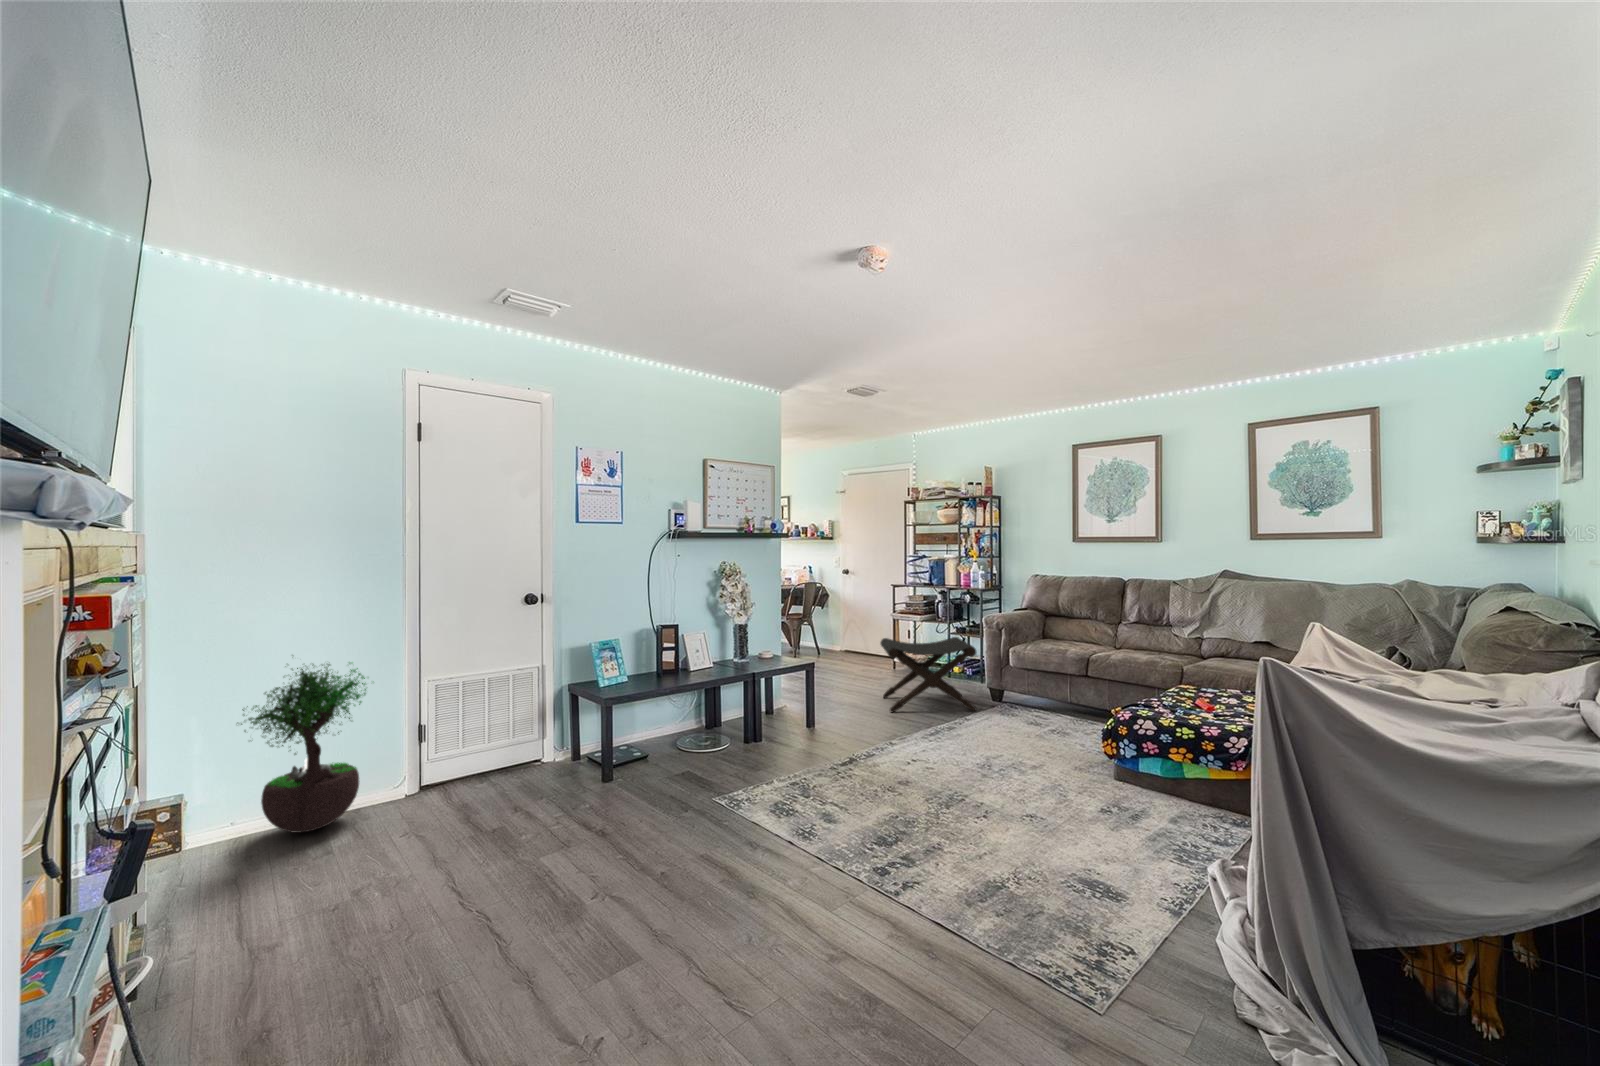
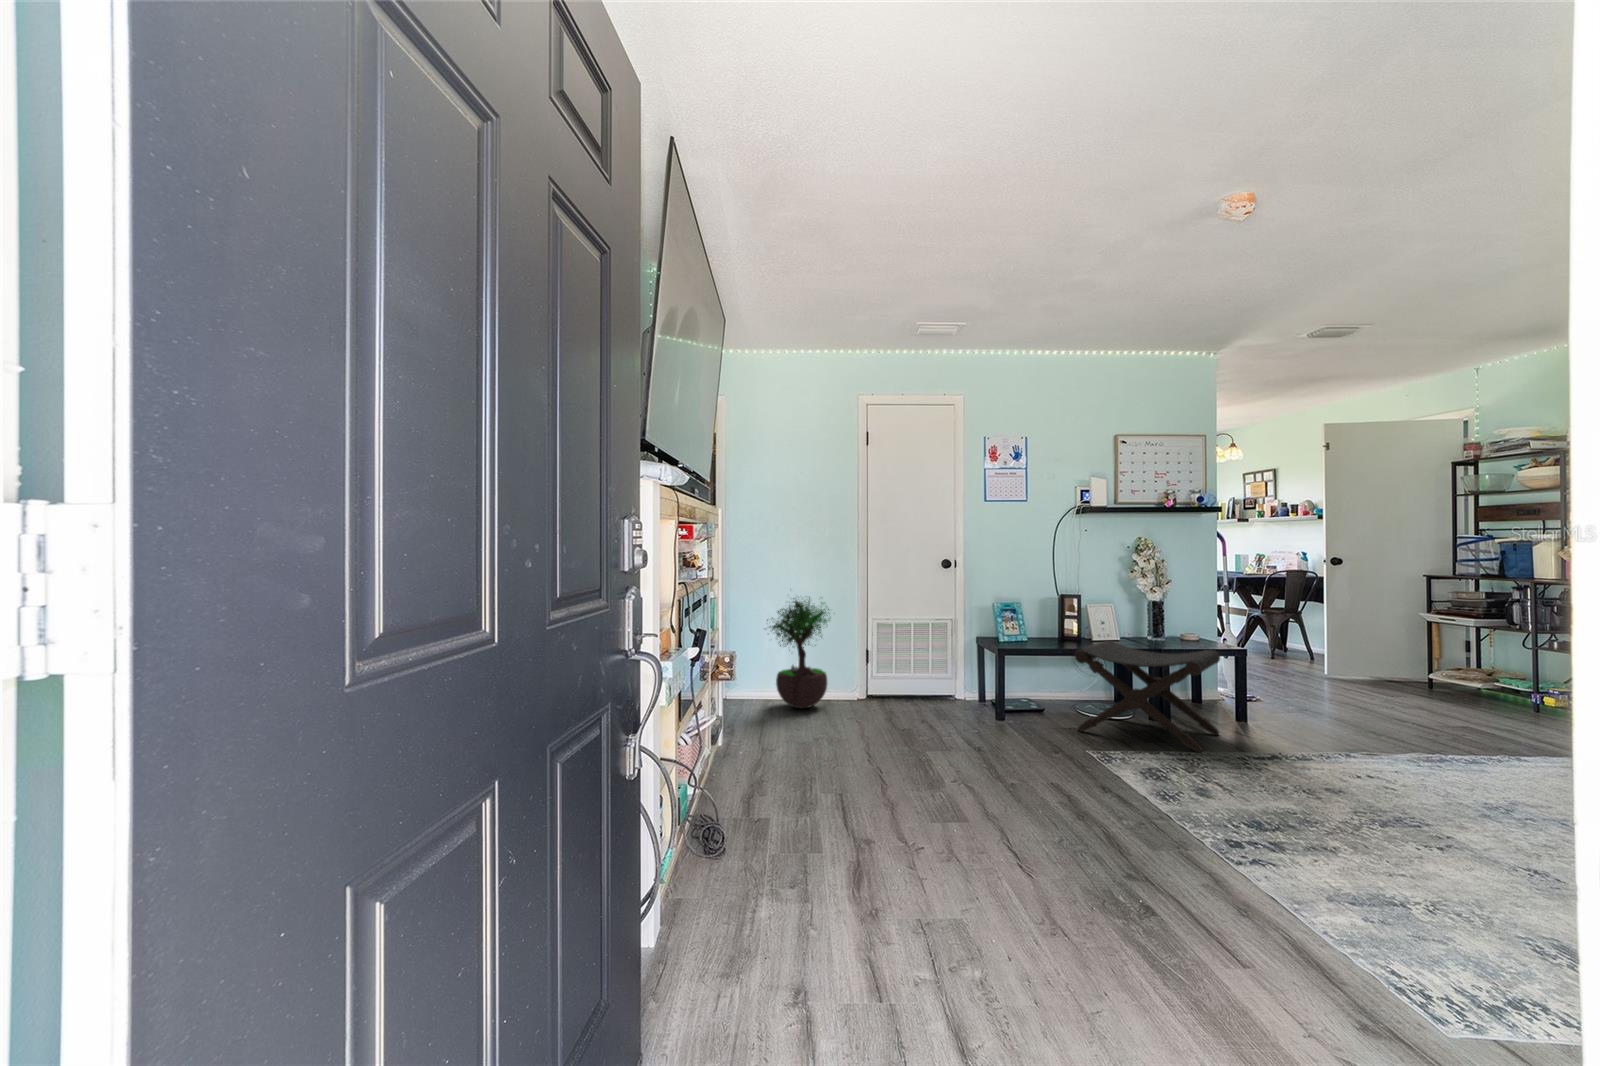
footstool: present [881,637,976,713] -> present [1075,641,1220,752]

